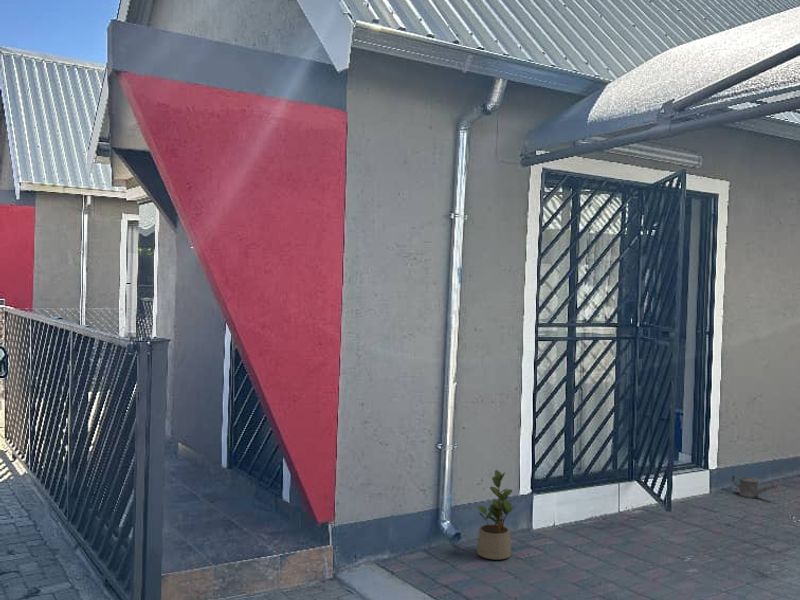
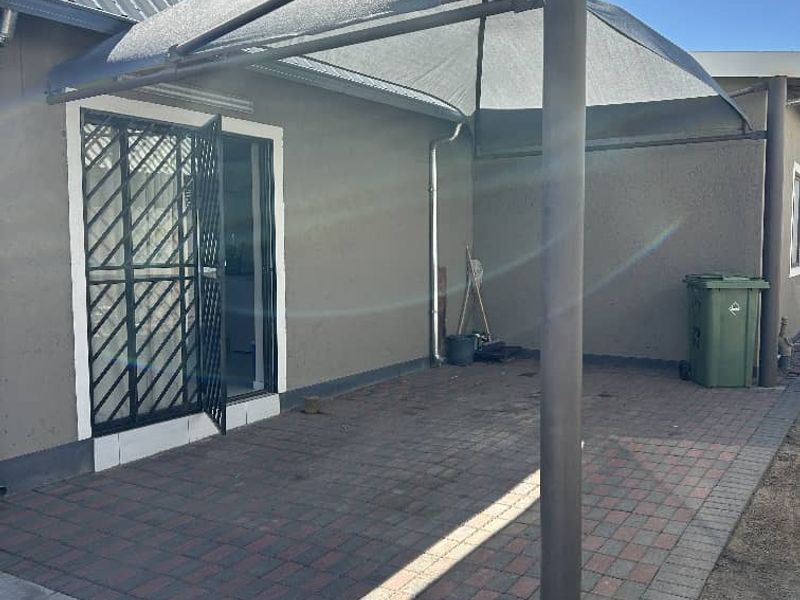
potted plant: present [477,470,515,559] -> none [23,418,64,507]

